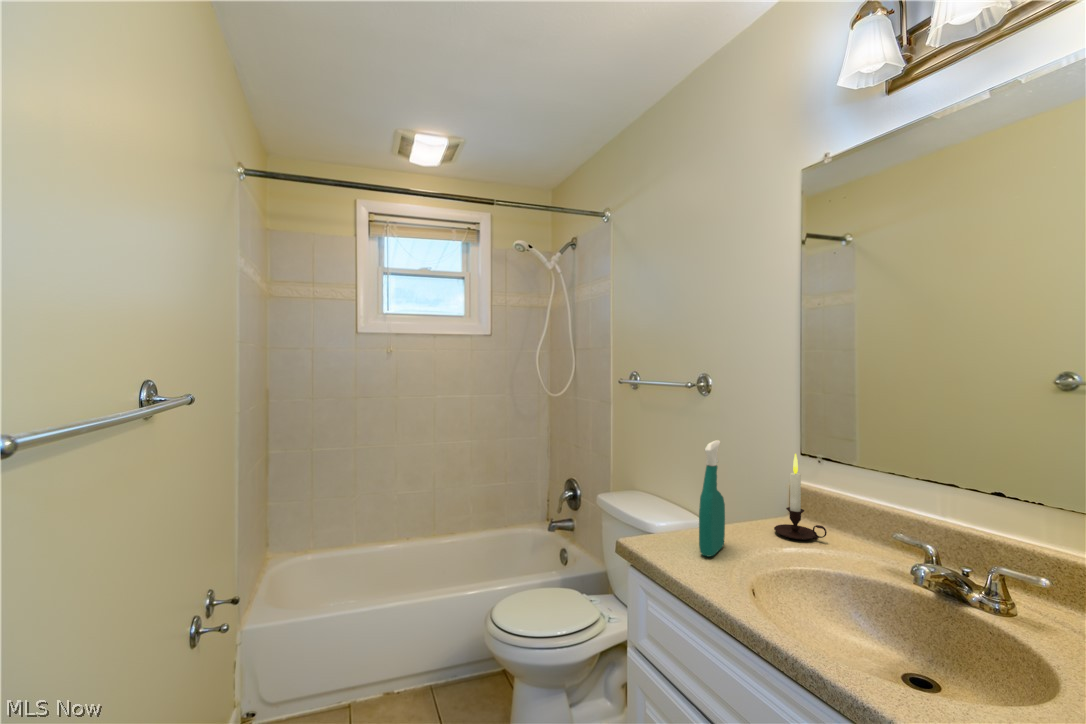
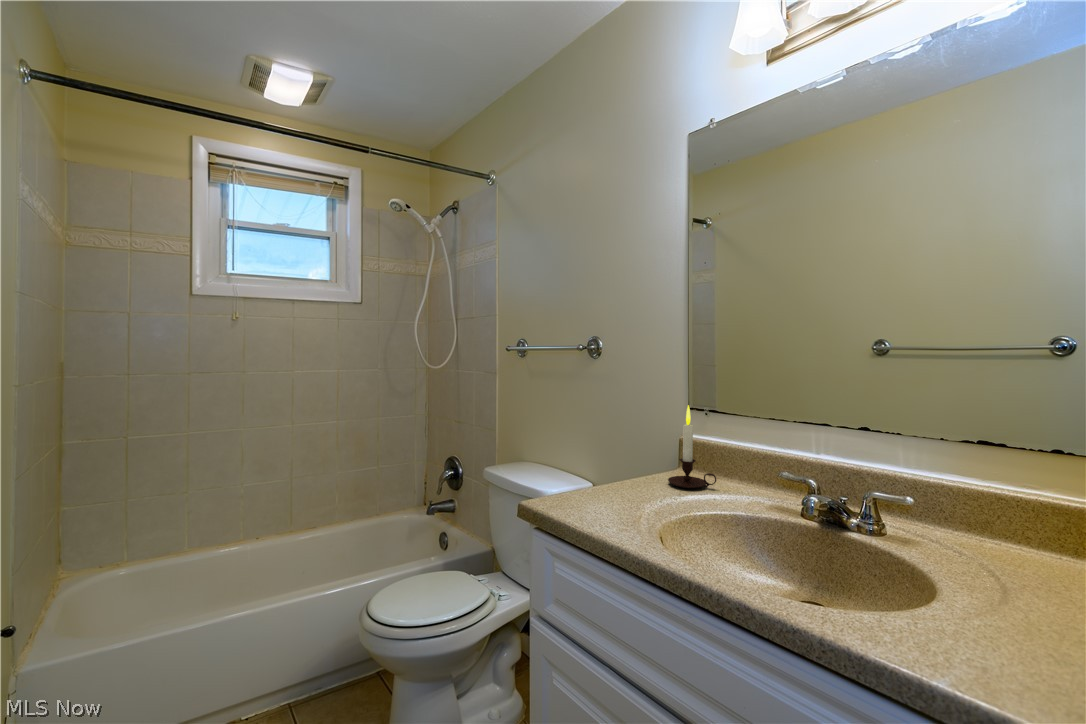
spray bottle: present [699,441,725,557] -> none [603,391,626,510]

